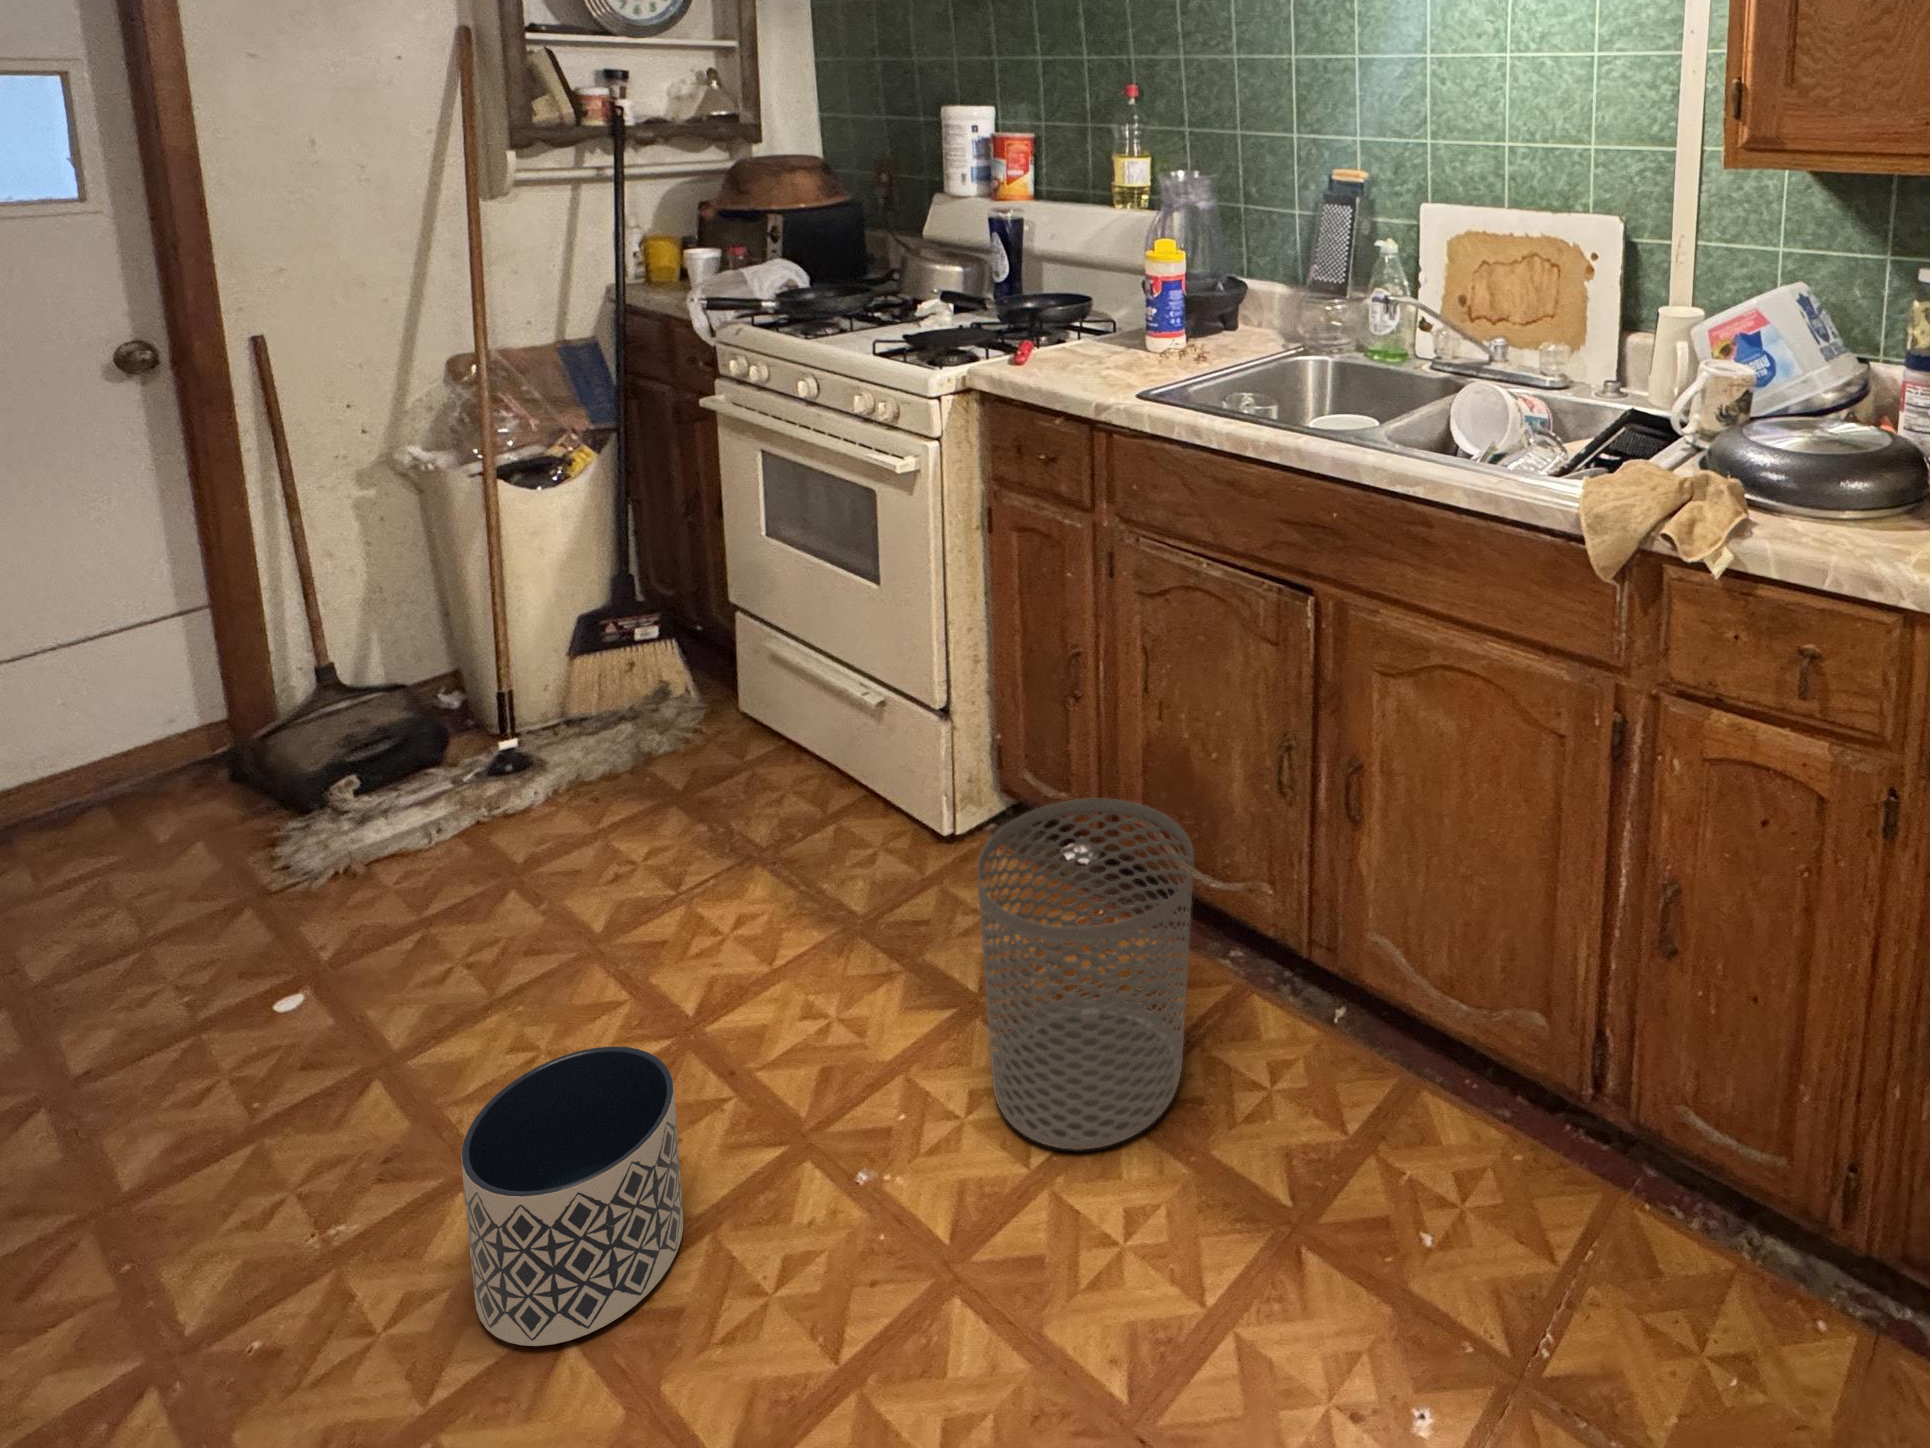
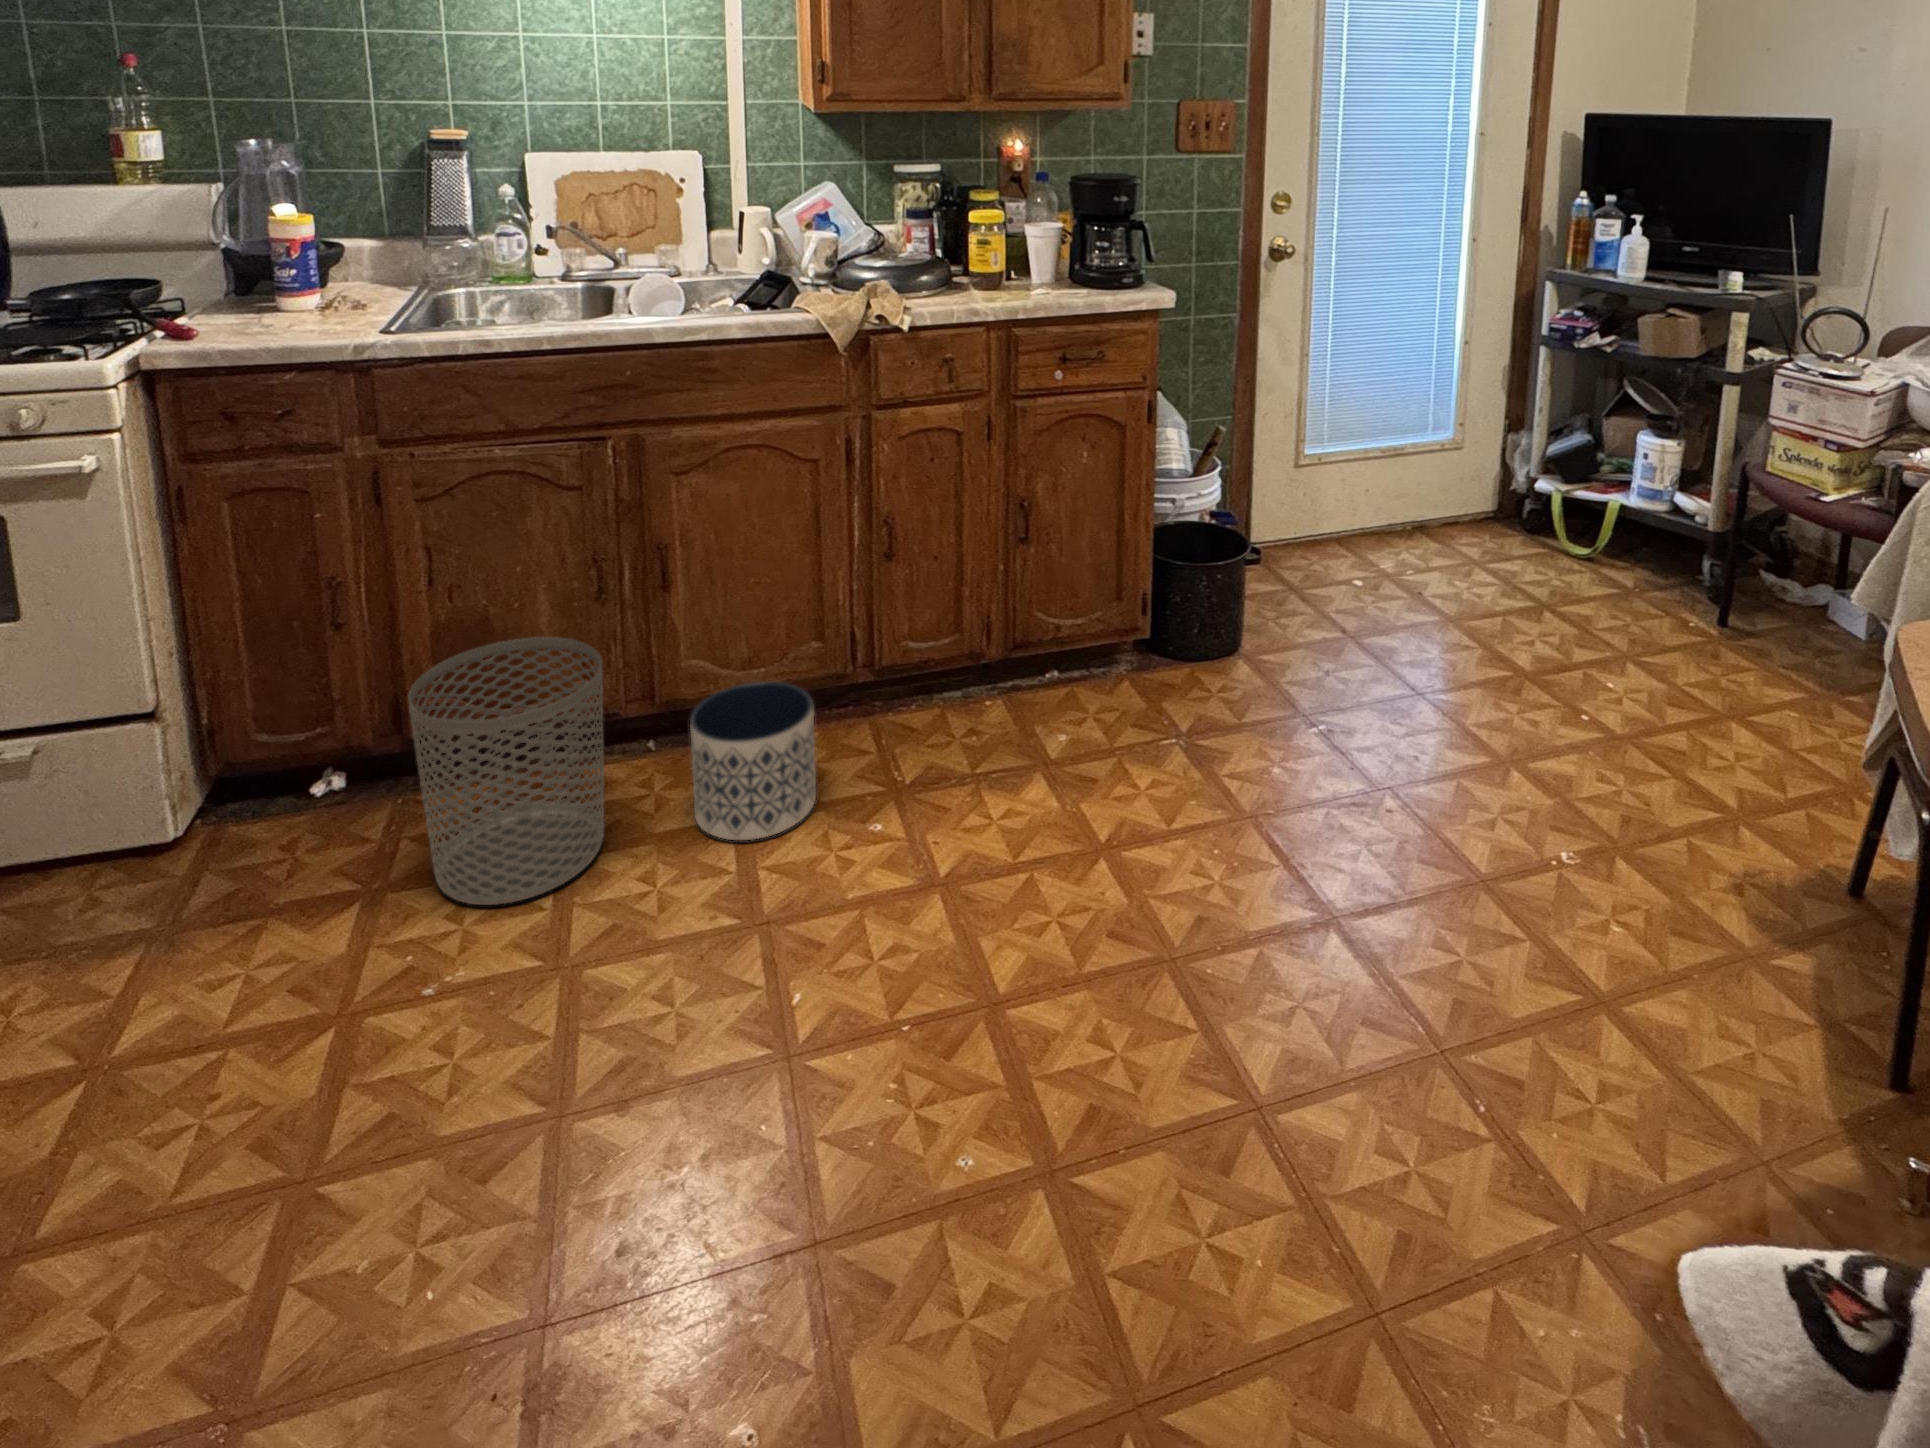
planter: present [461,1046,683,1346] -> present [690,682,816,840]

